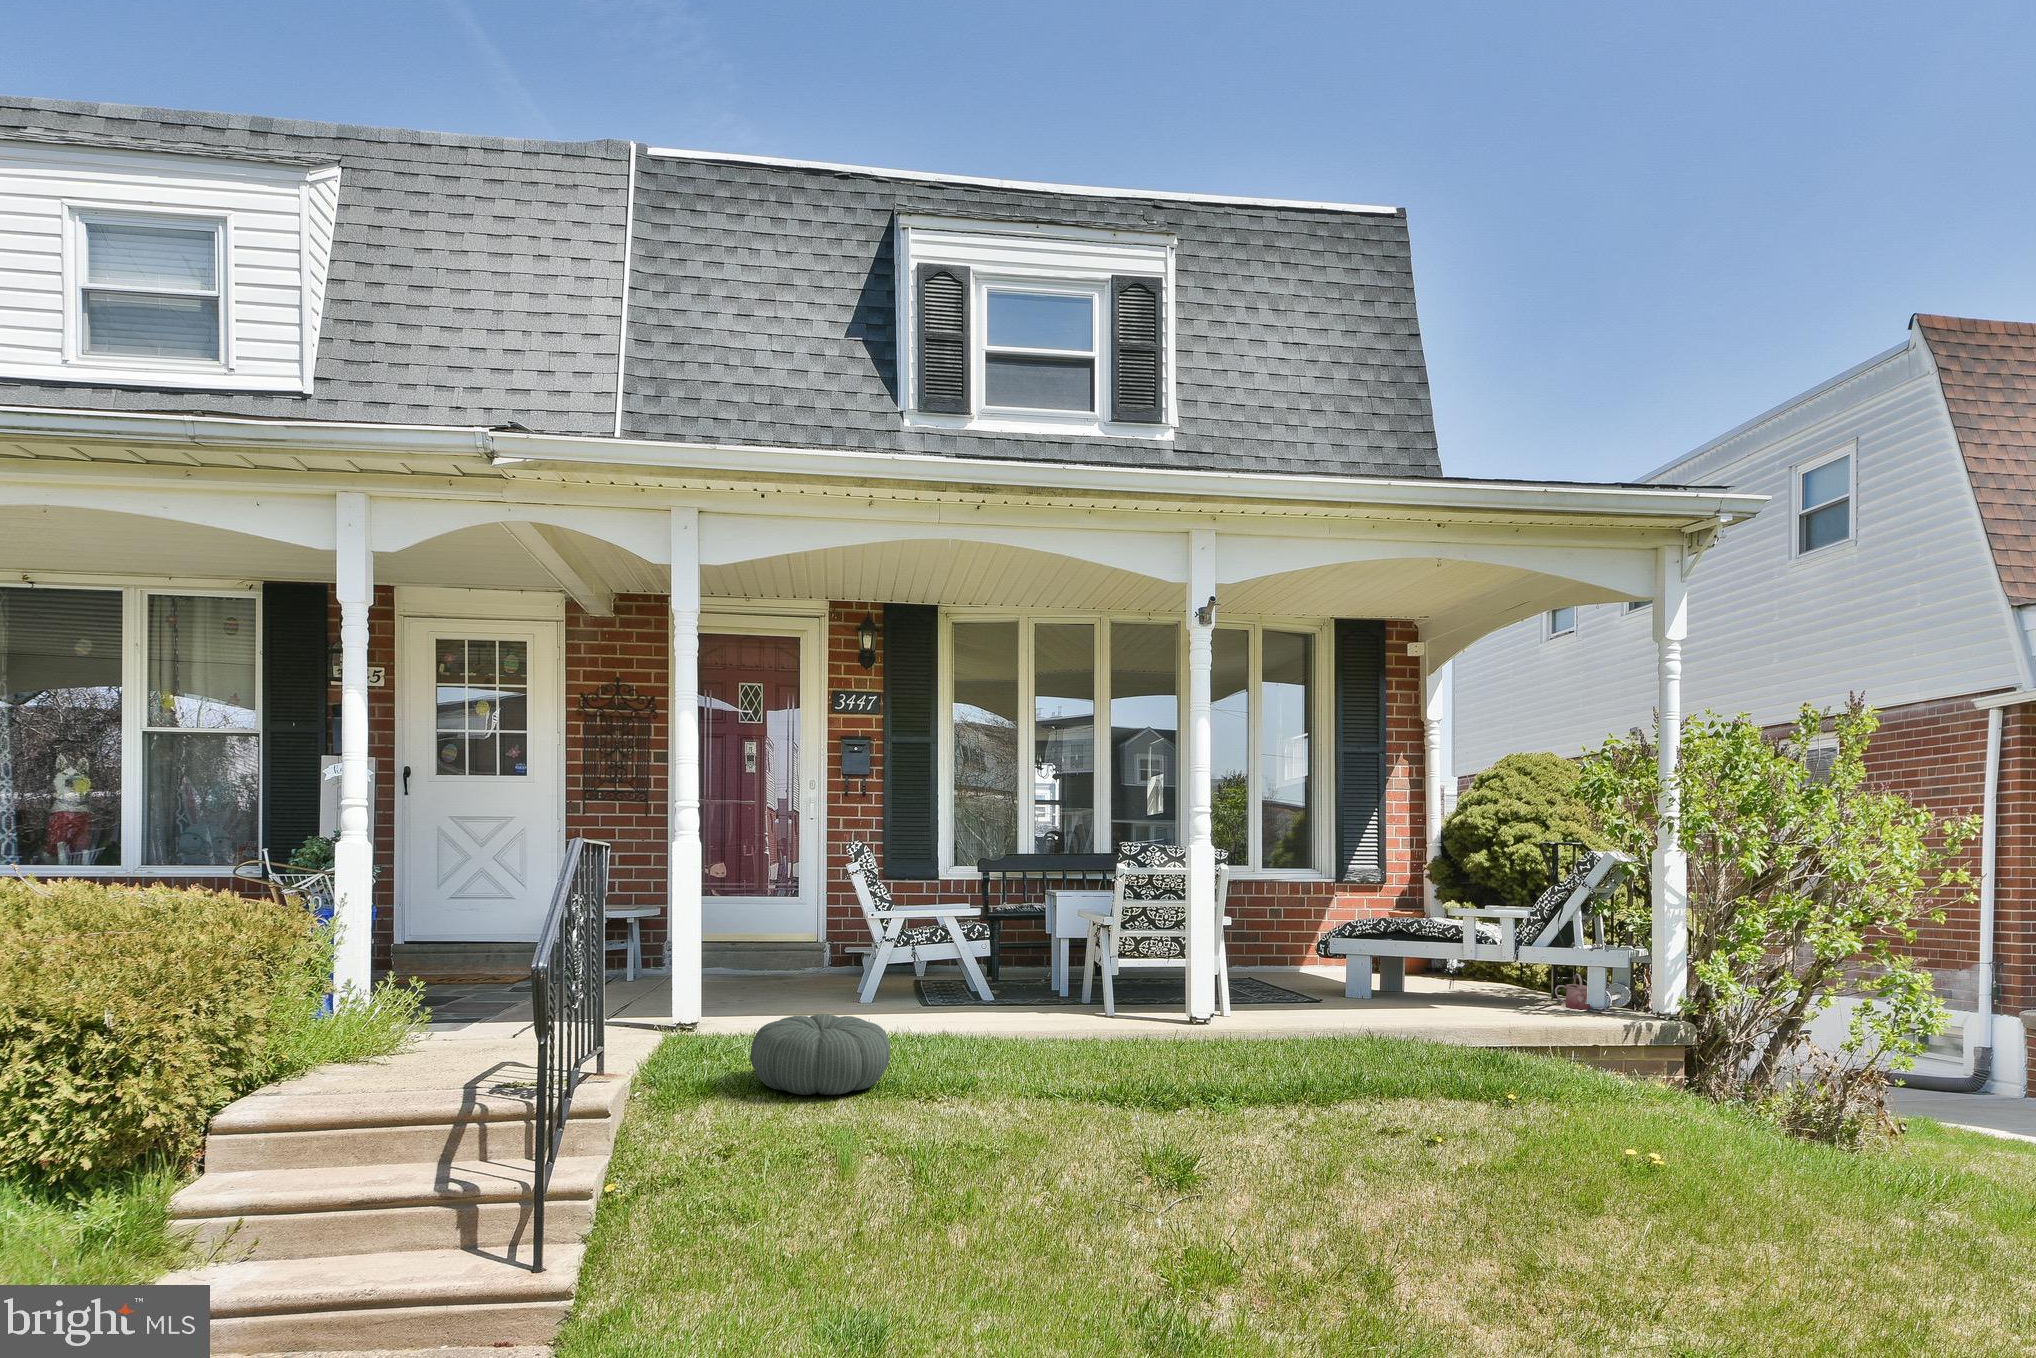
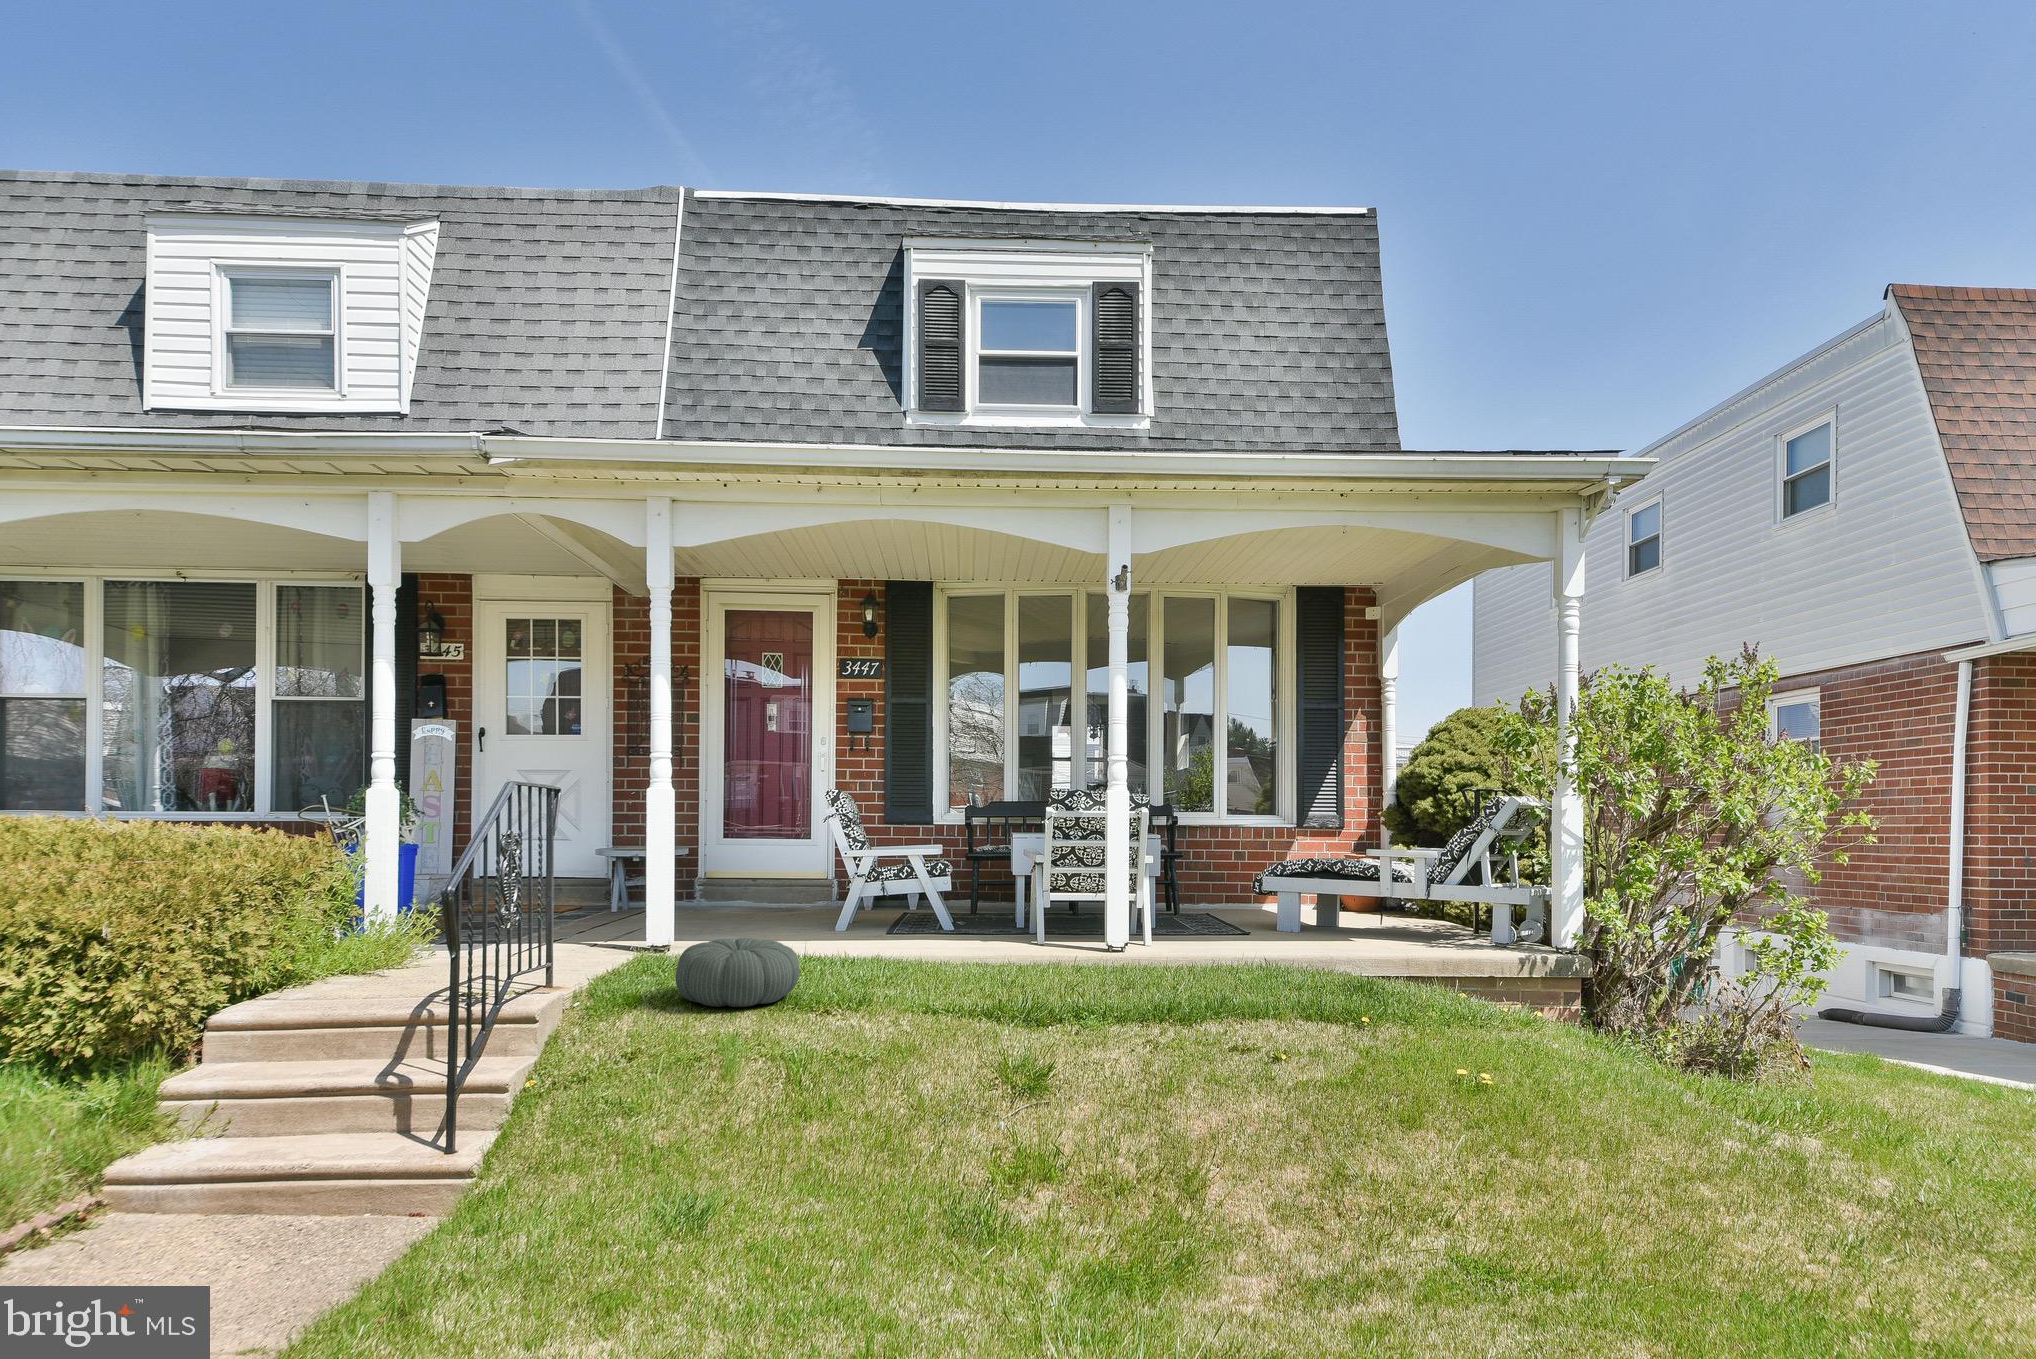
watering can: present [1555,973,1610,1009] -> none [1475,911,1527,945]

